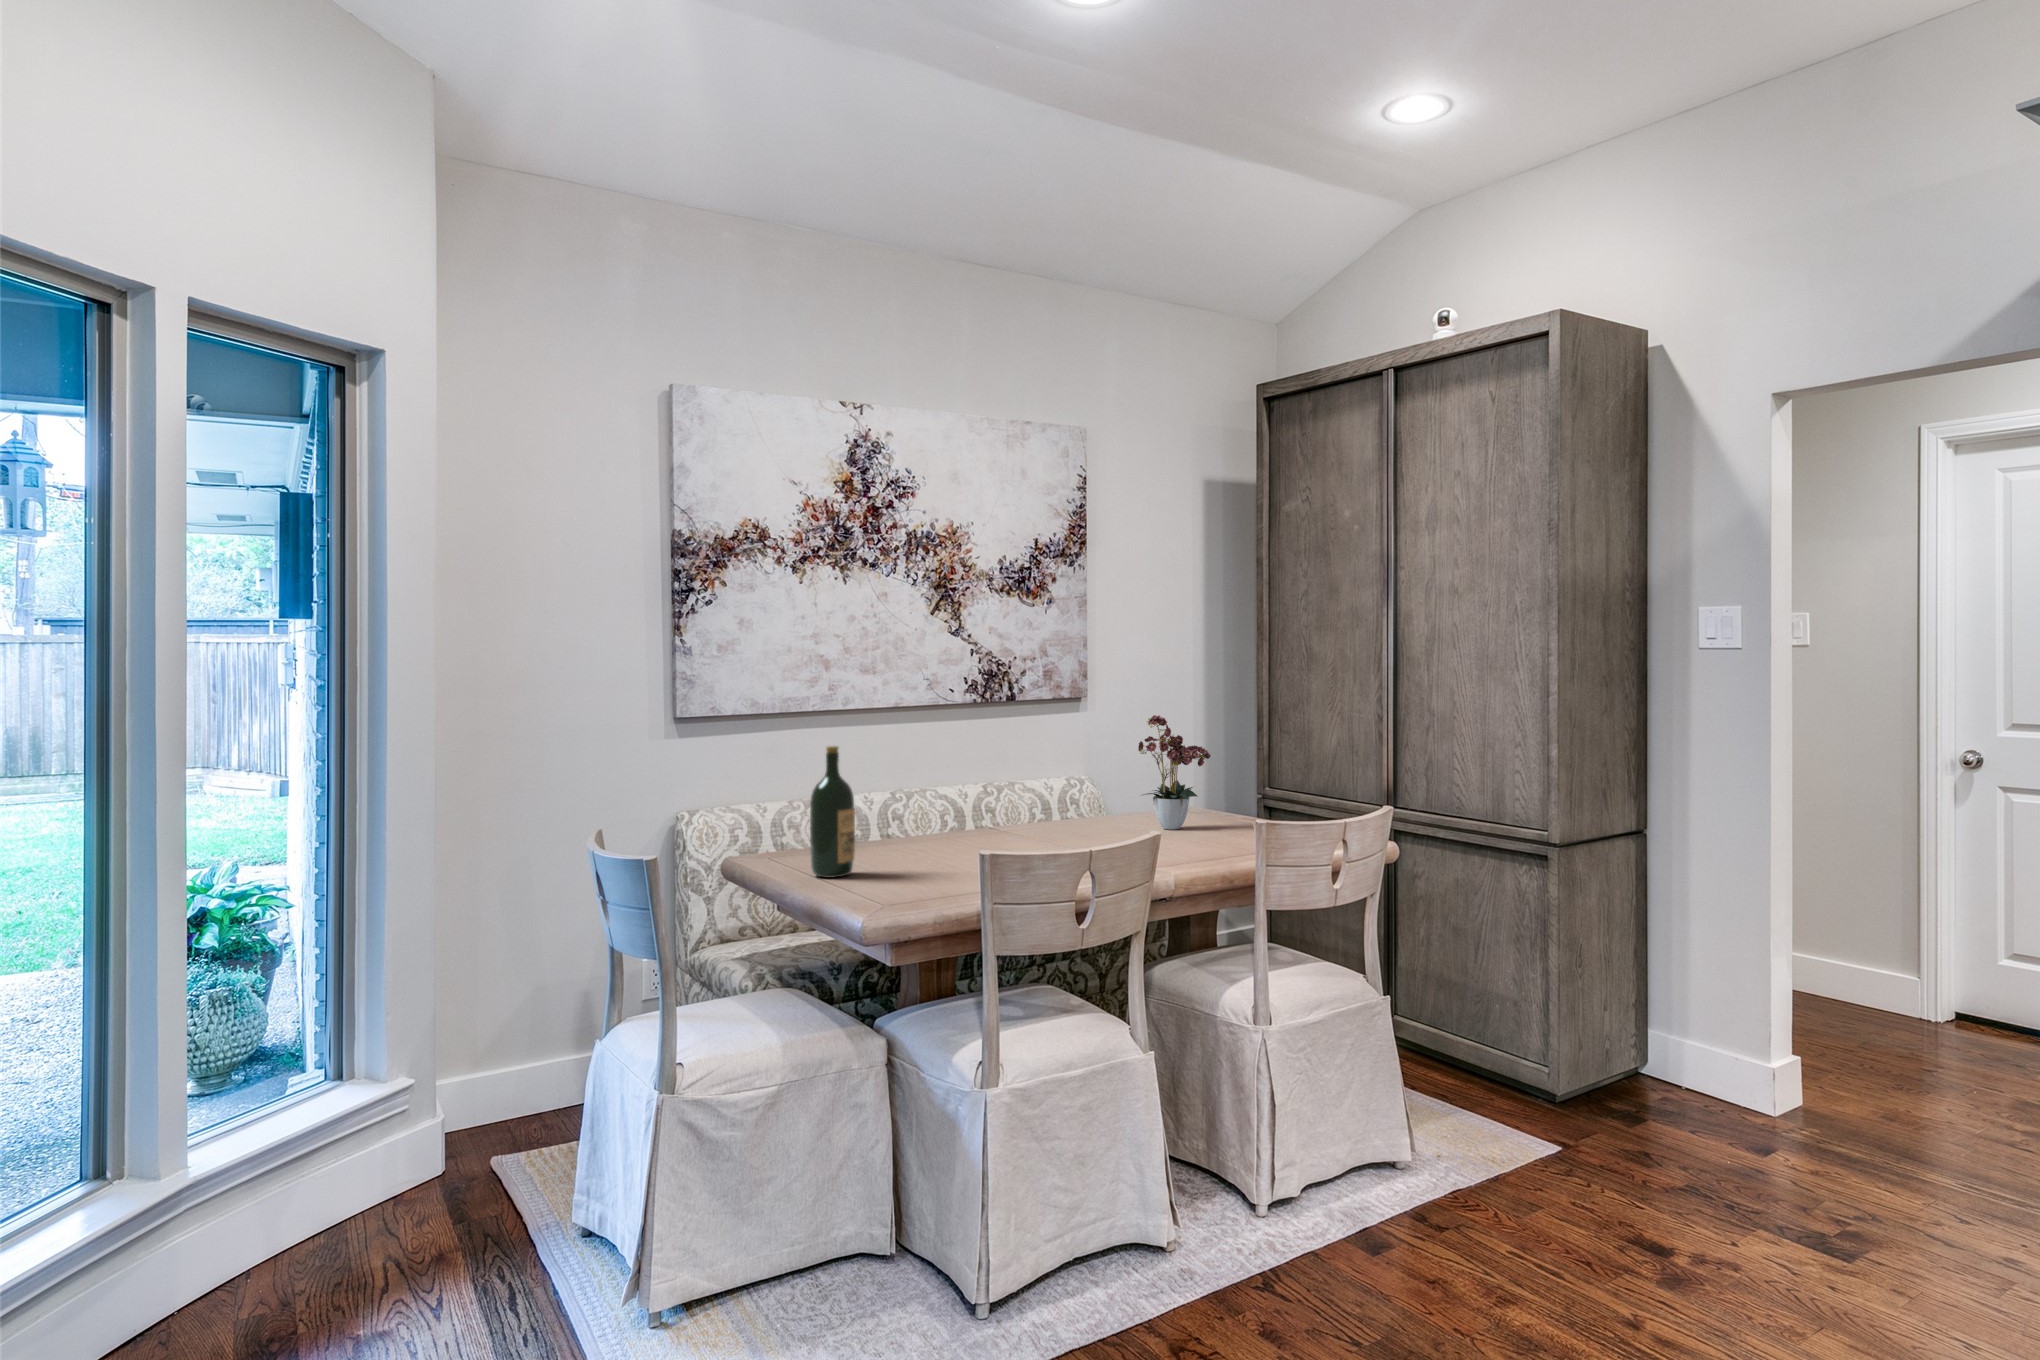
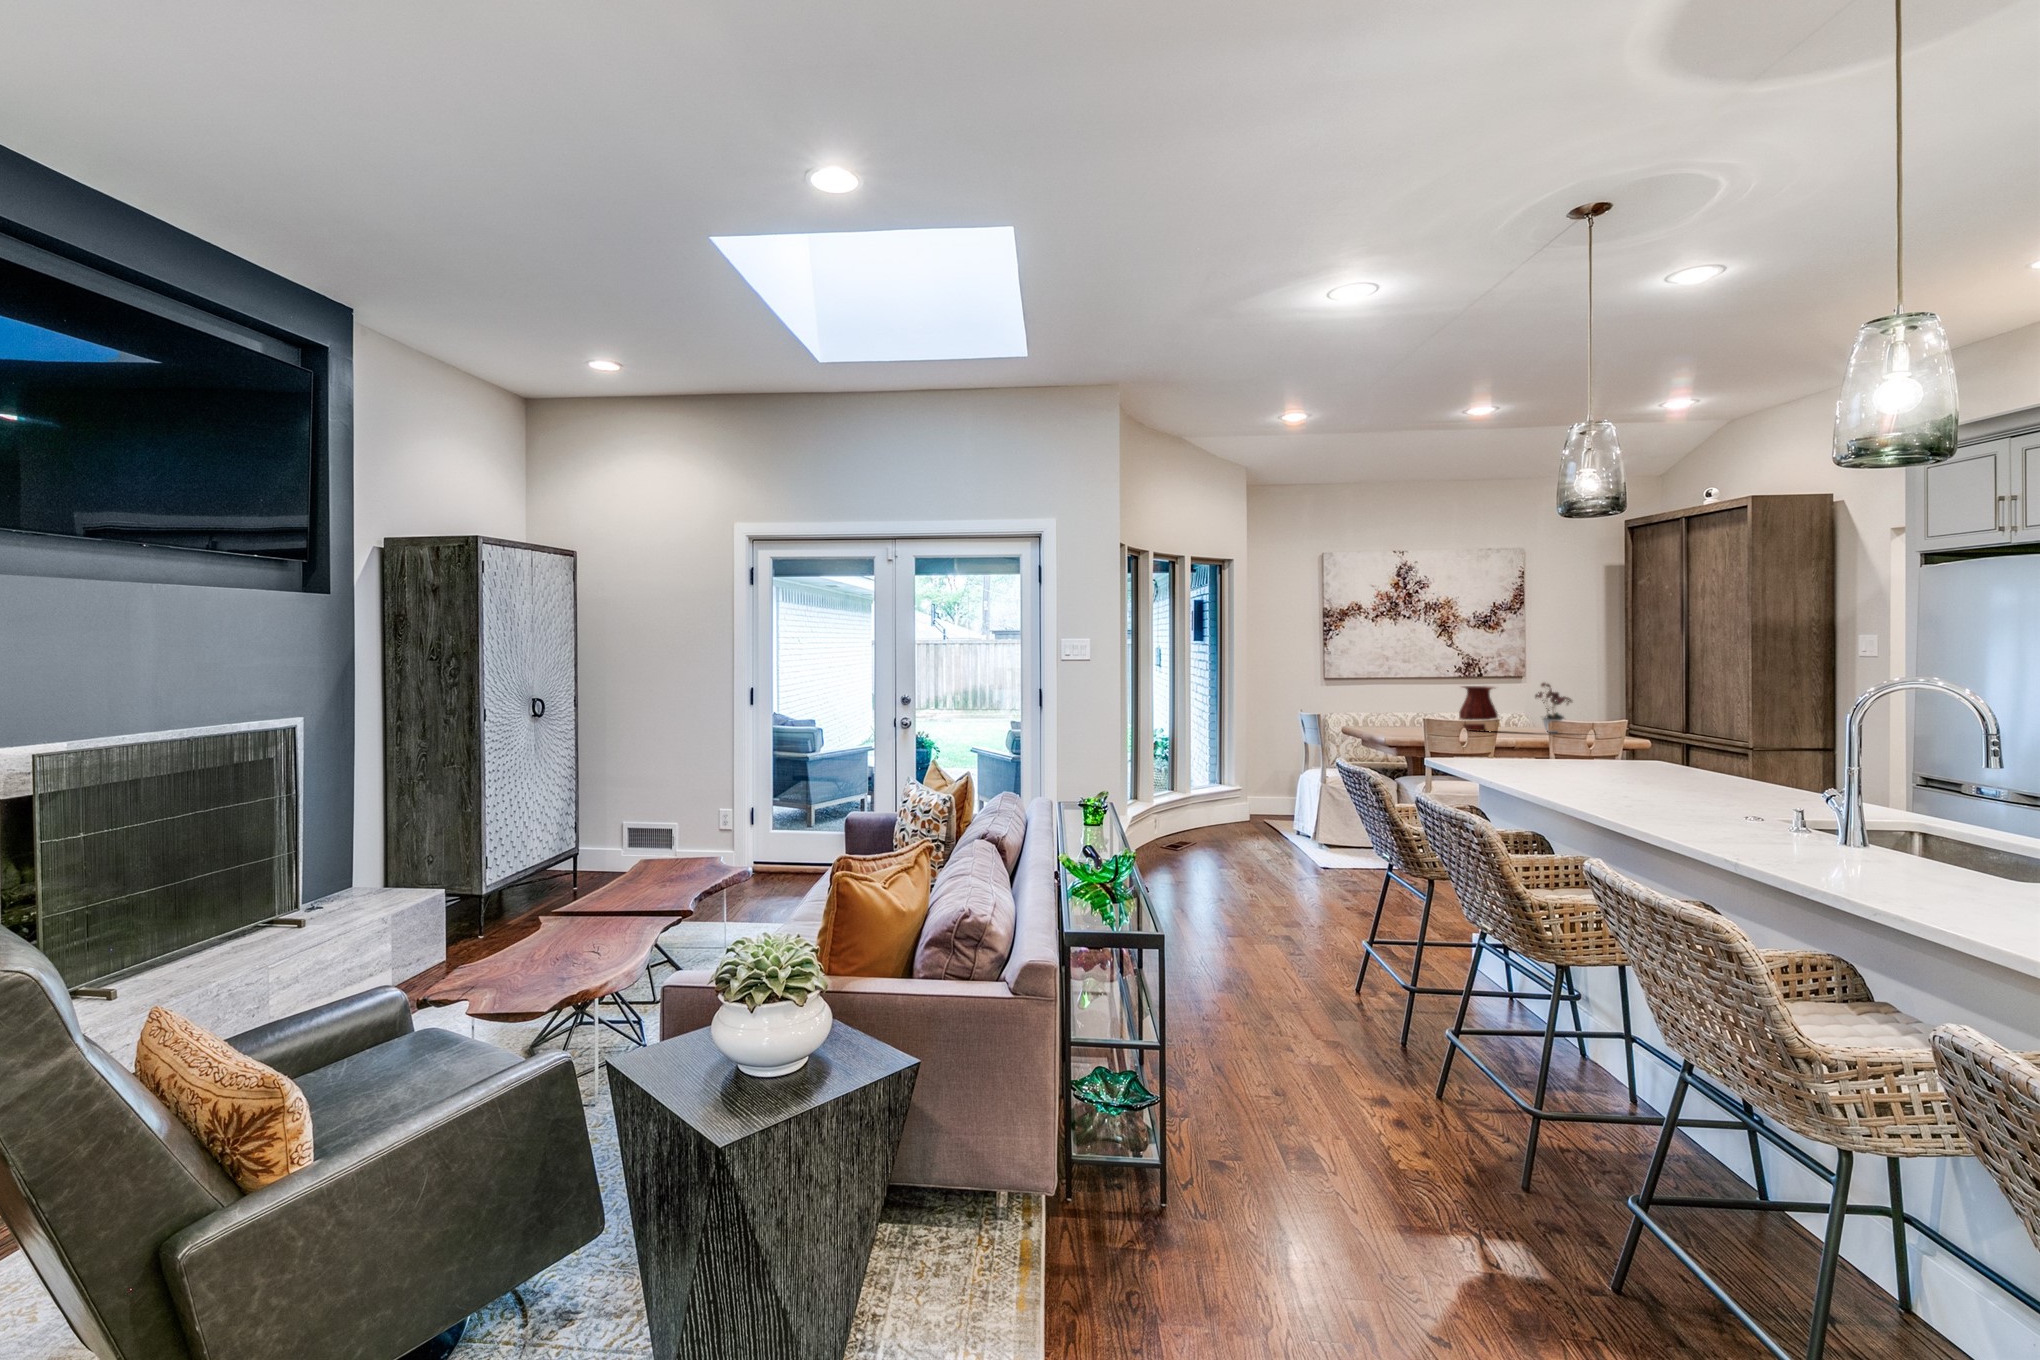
vase: none [993,729,1075,841] -> present [1459,686,1498,731]
wine bottle: present [810,746,855,878] -> none [1373,686,1390,732]

